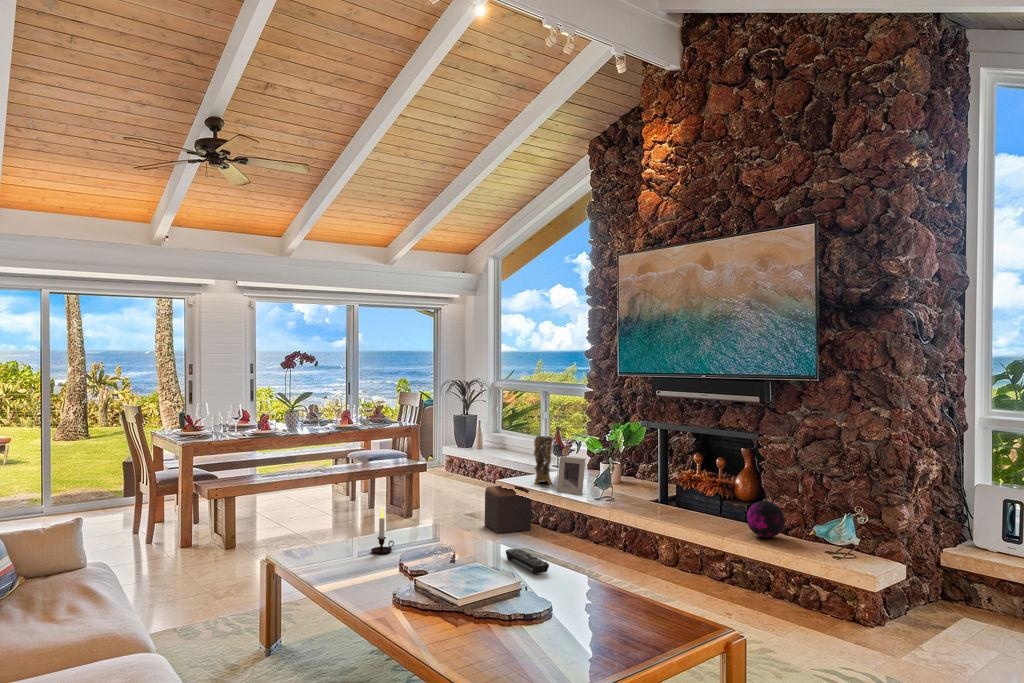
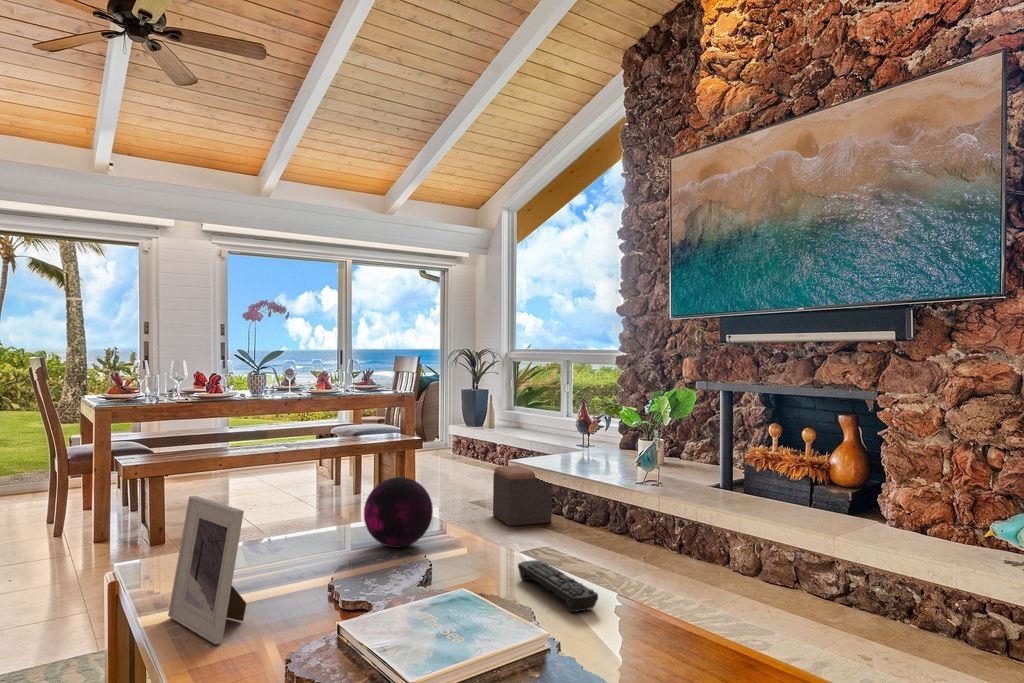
decorative vase: present [534,436,553,484] -> none [556,403,581,464]
picture frame: present [557,456,585,495] -> present [168,496,247,644]
decorative orb: present [747,501,785,538] -> present [364,477,433,547]
candle: present [371,508,394,553] -> none [291,487,333,565]

